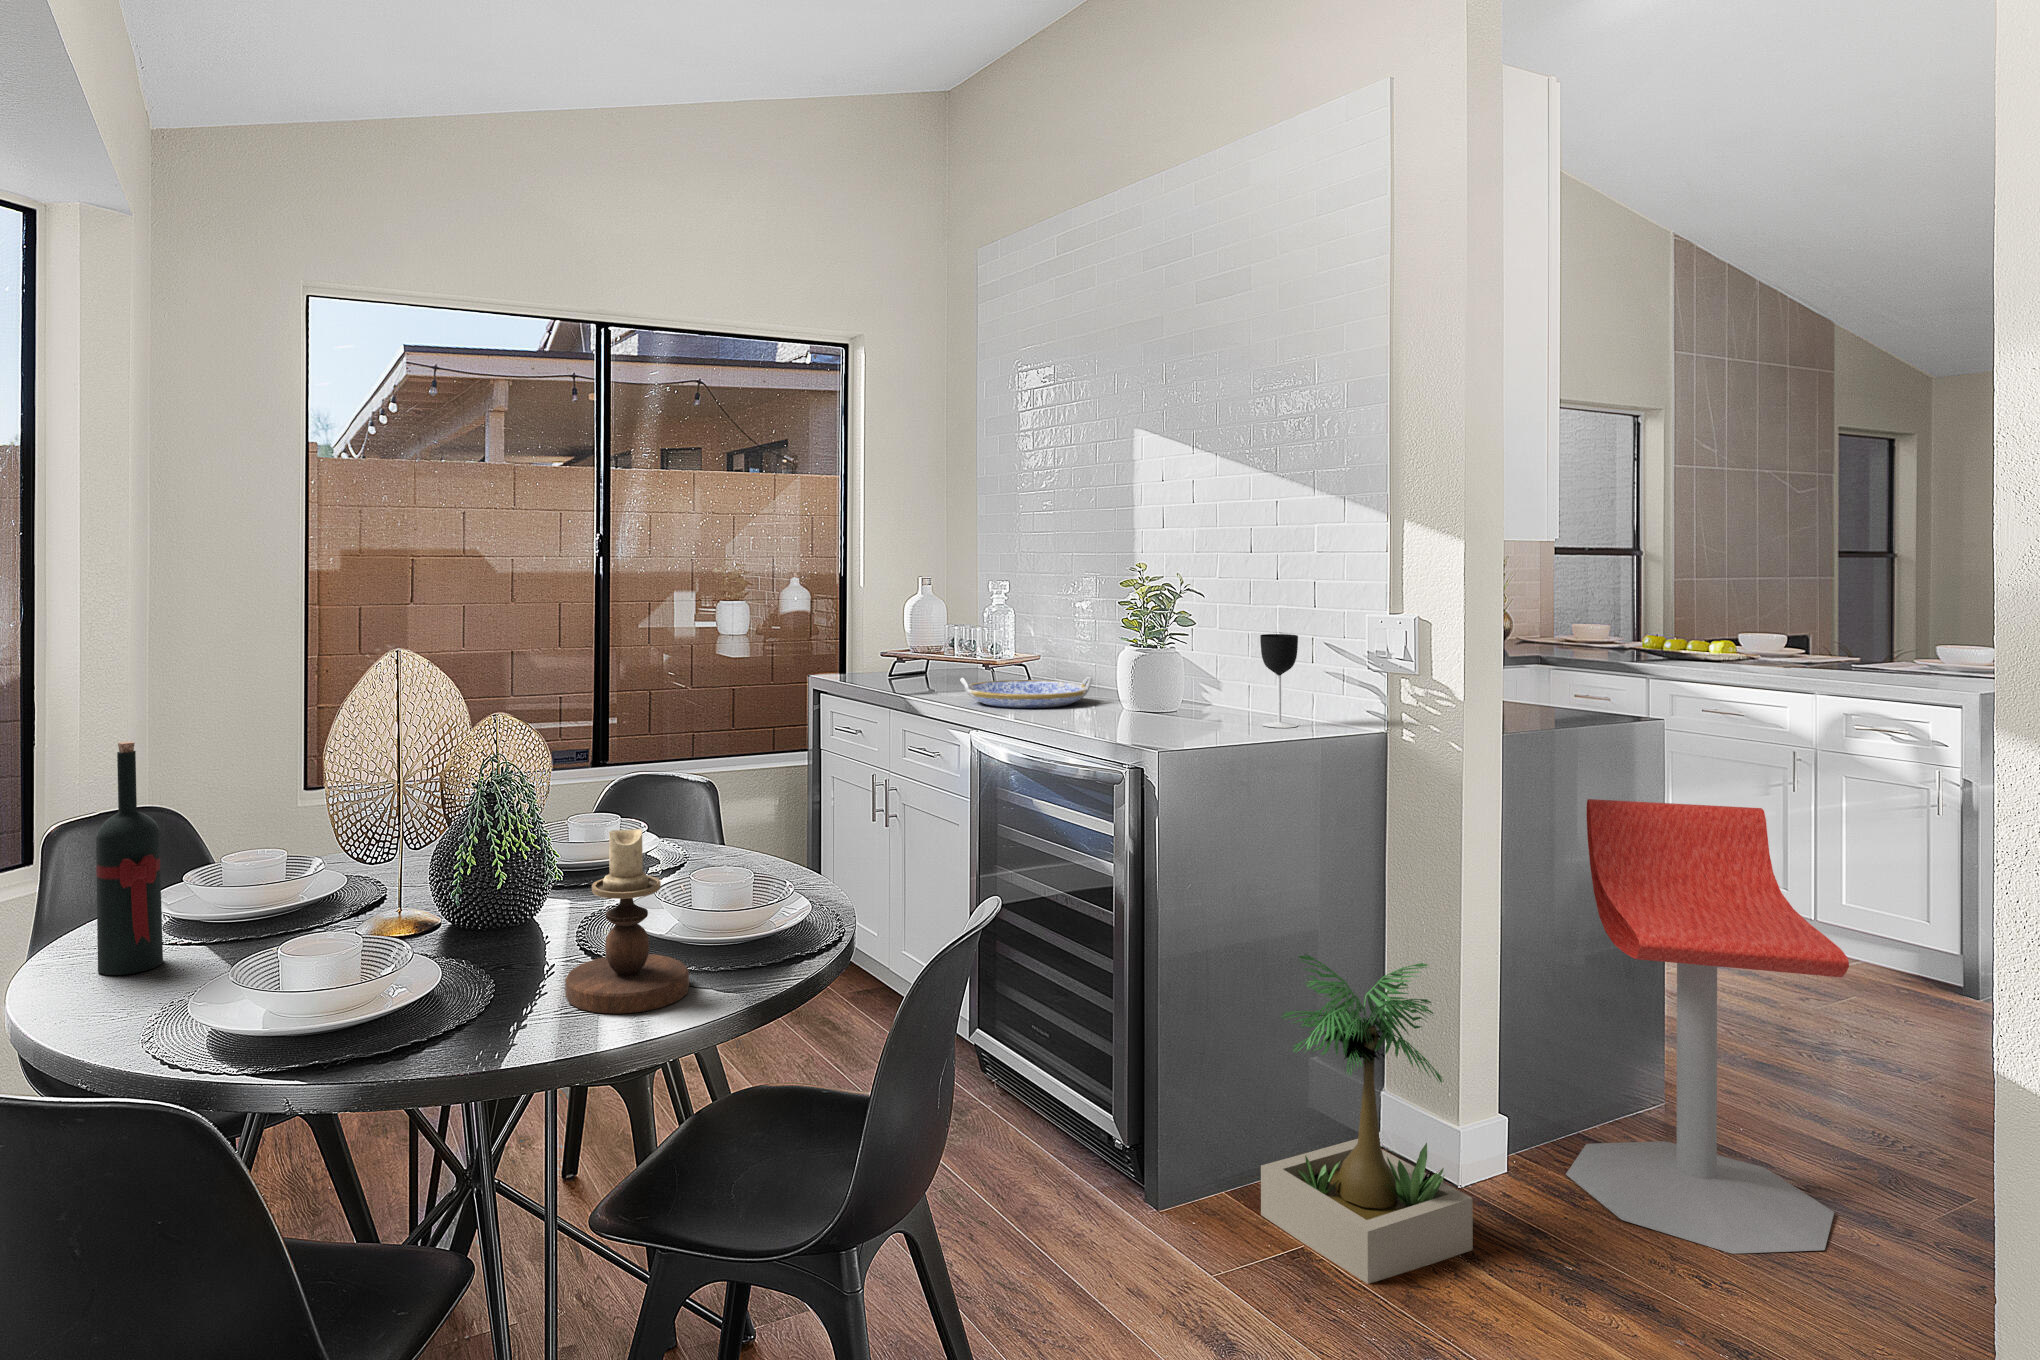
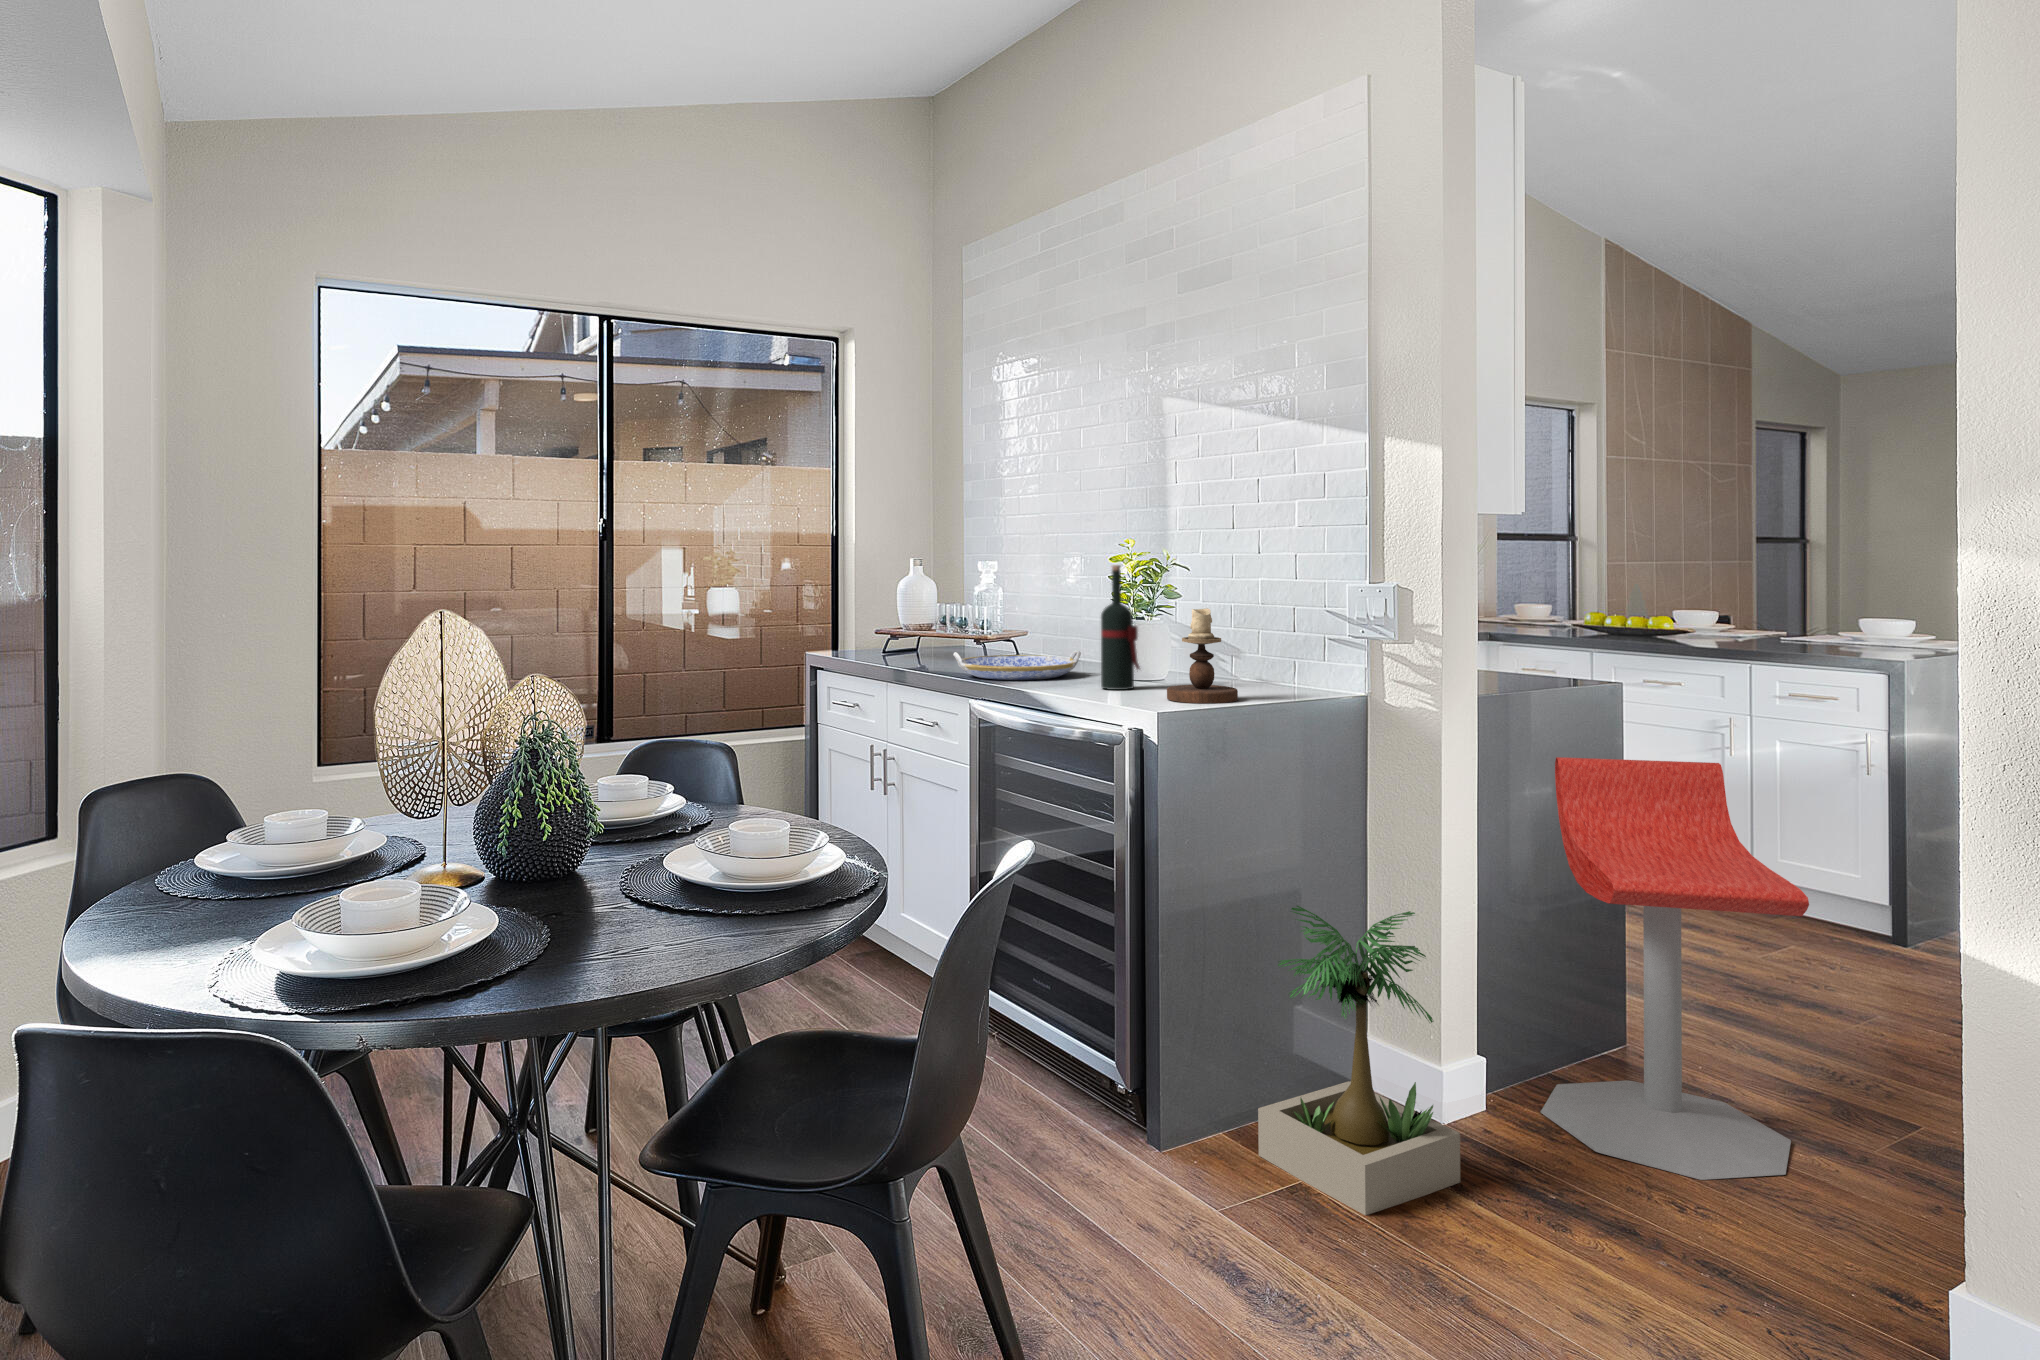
wine glass: present [1260,634,1298,728] -> none [1247,604,1283,693]
wine bottle: present [96,741,163,975] -> present [1101,565,1140,690]
candlestick: present [565,829,689,1014] -> present [1167,608,1238,703]

